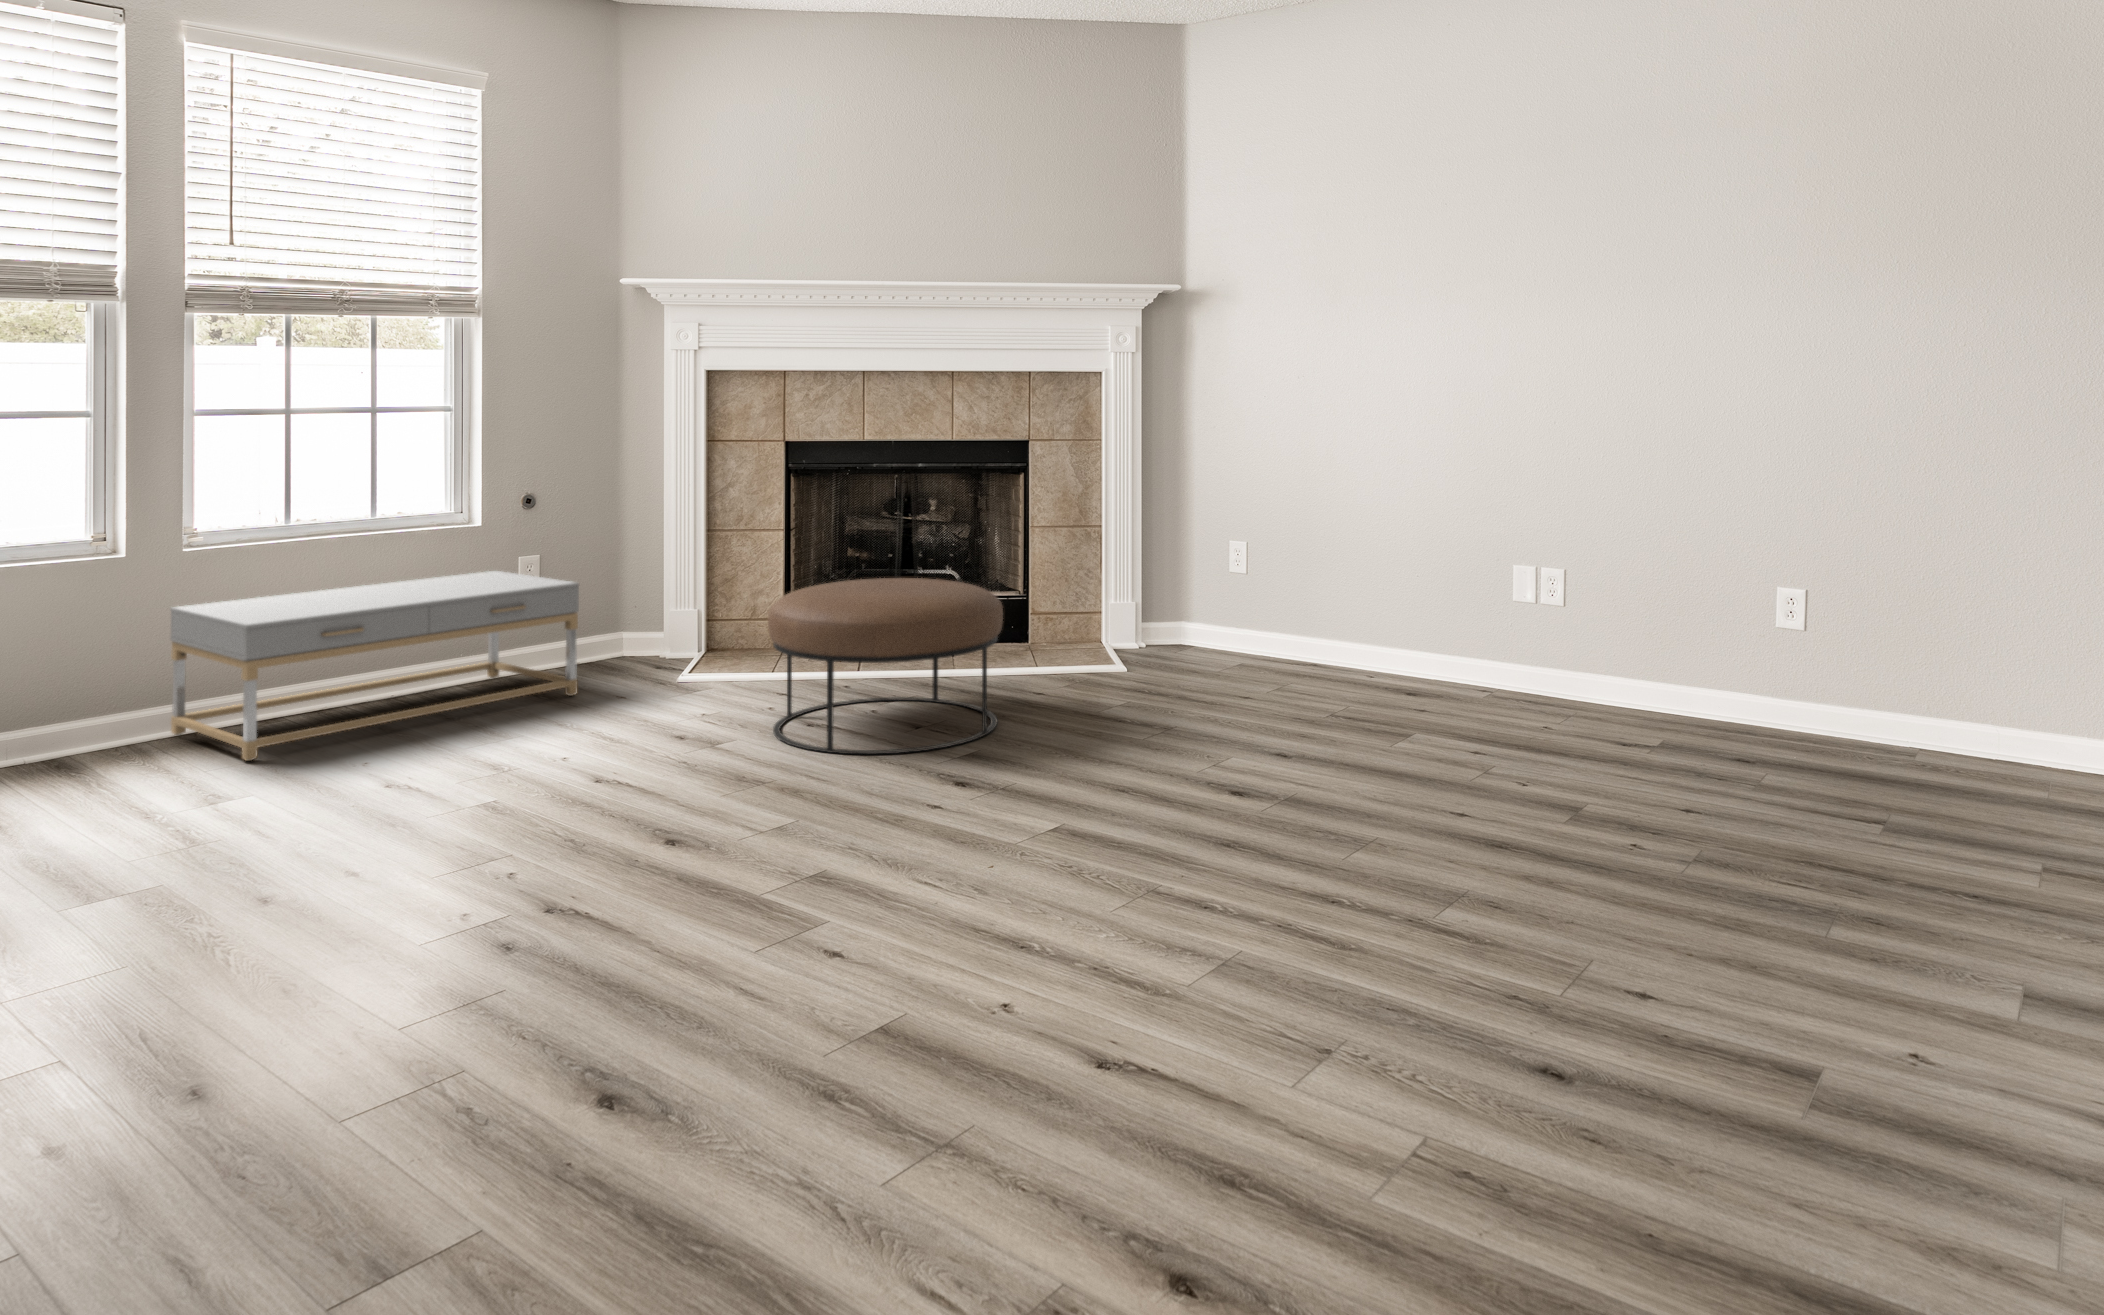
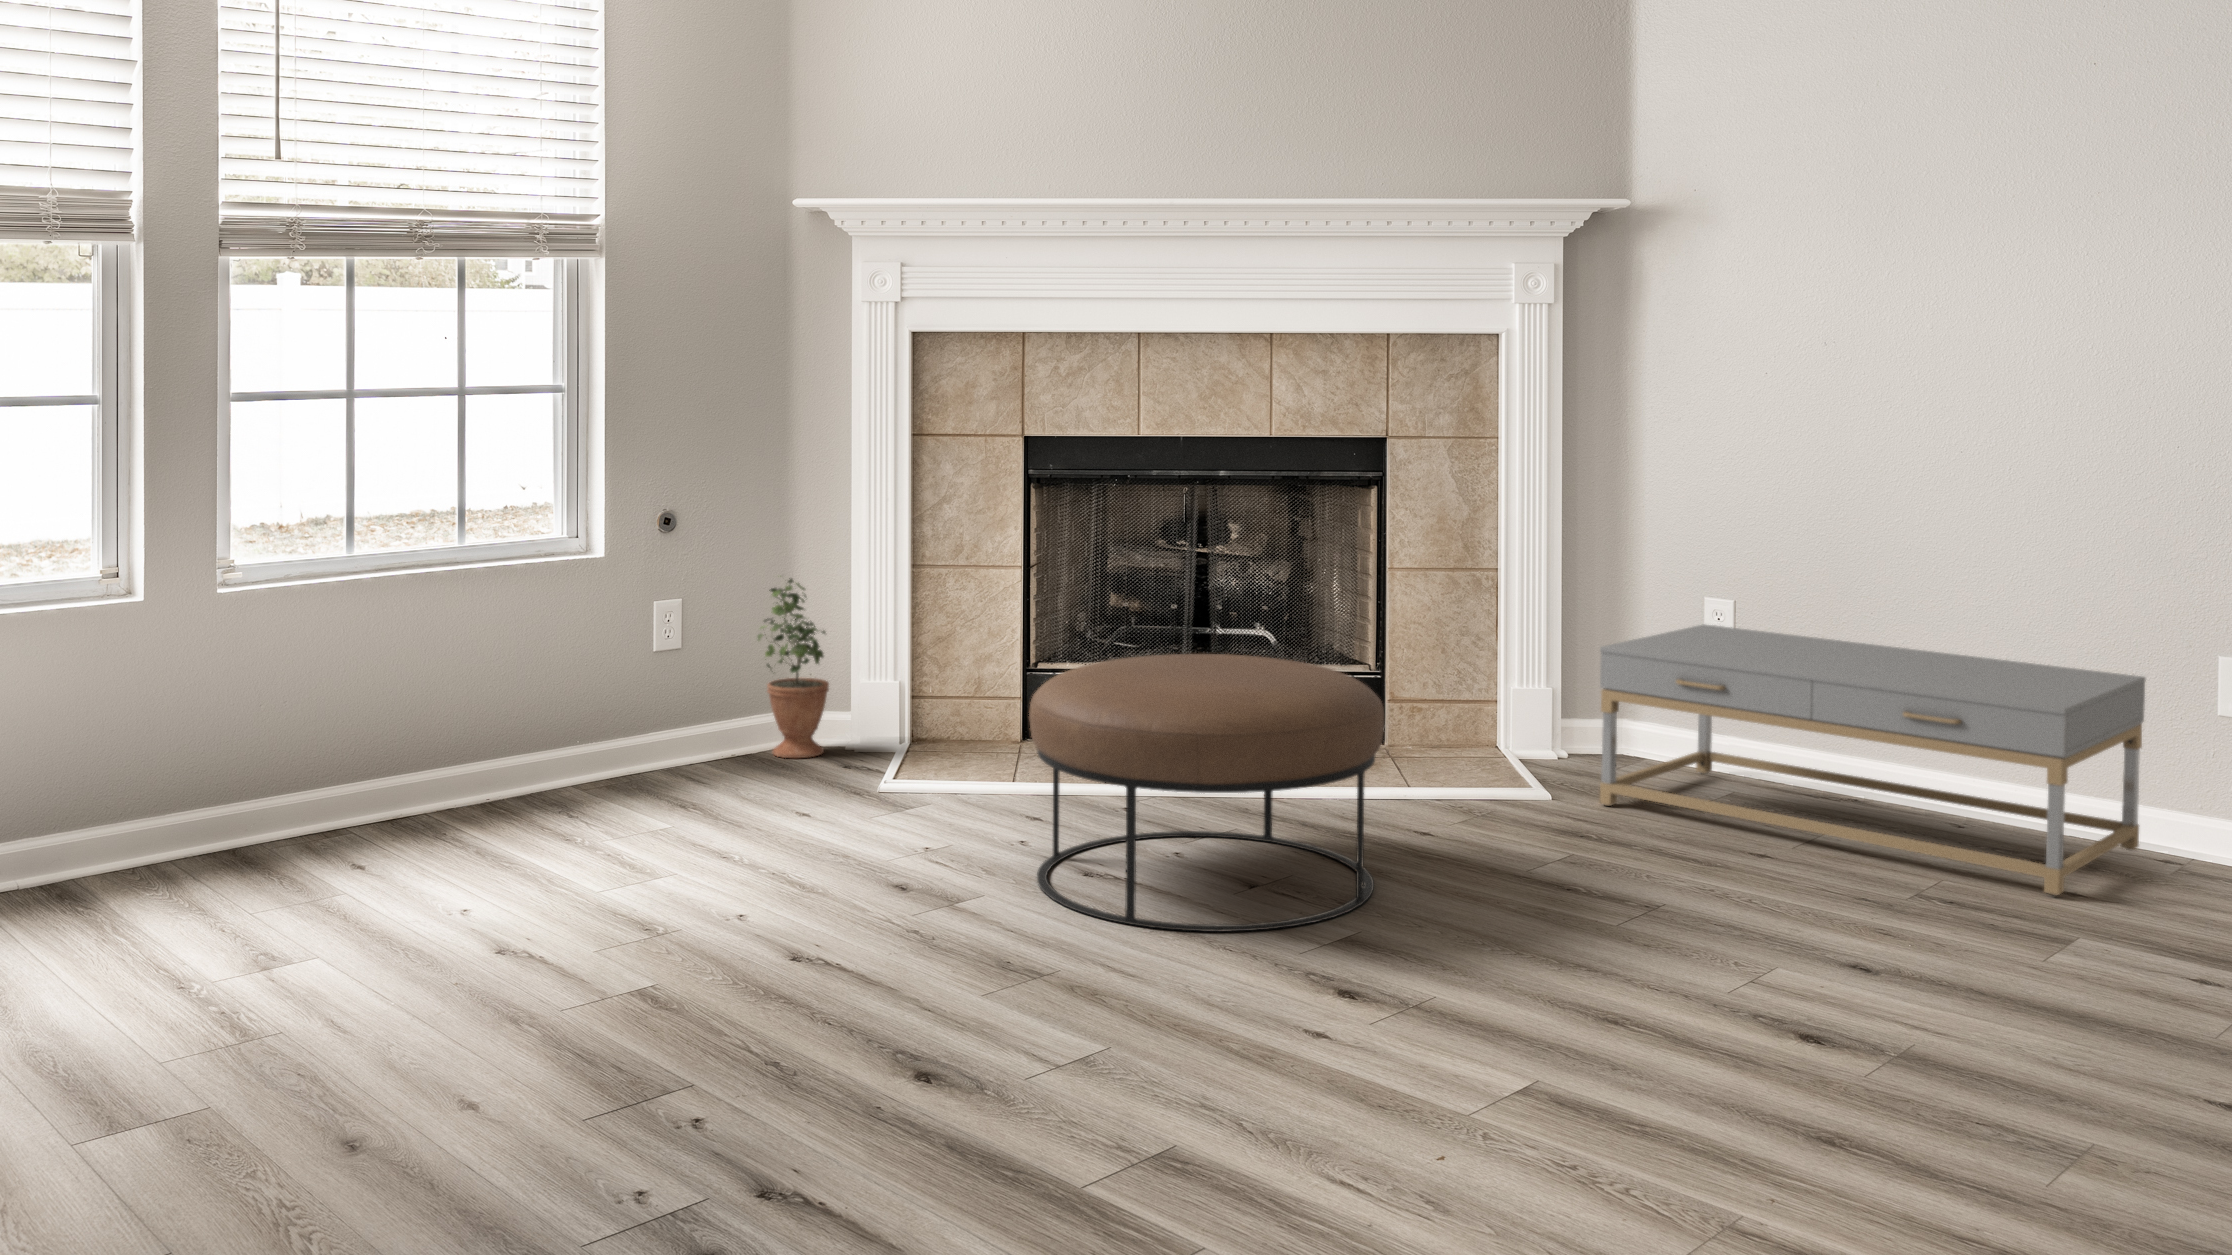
potted plant: none [591,537,644,665] -> present [758,579,829,758]
coffee table: present [170,571,579,761] -> present [1600,624,2145,895]

